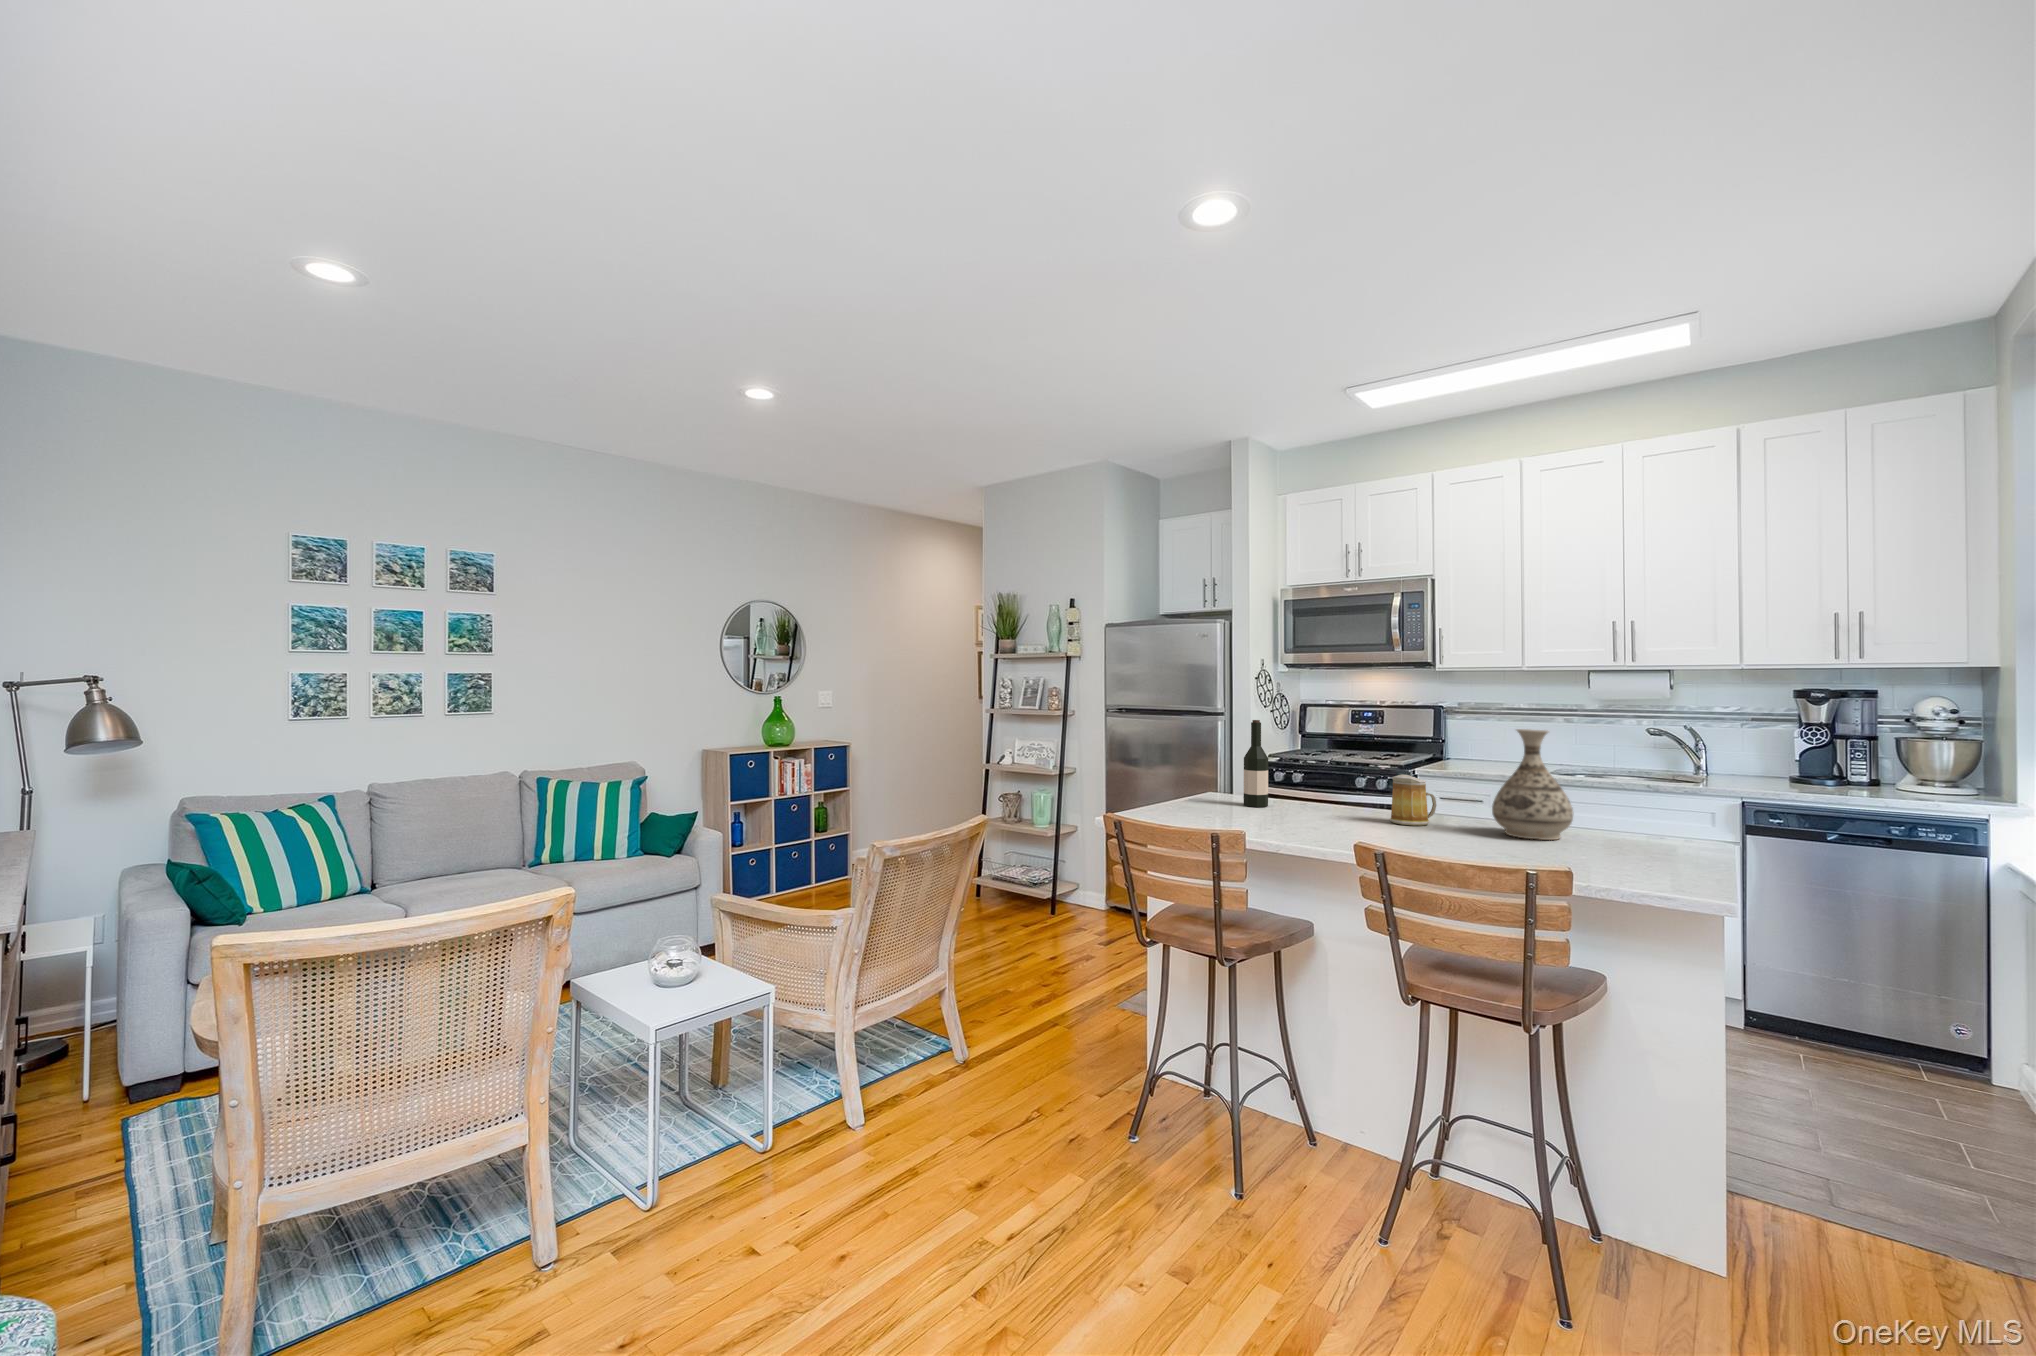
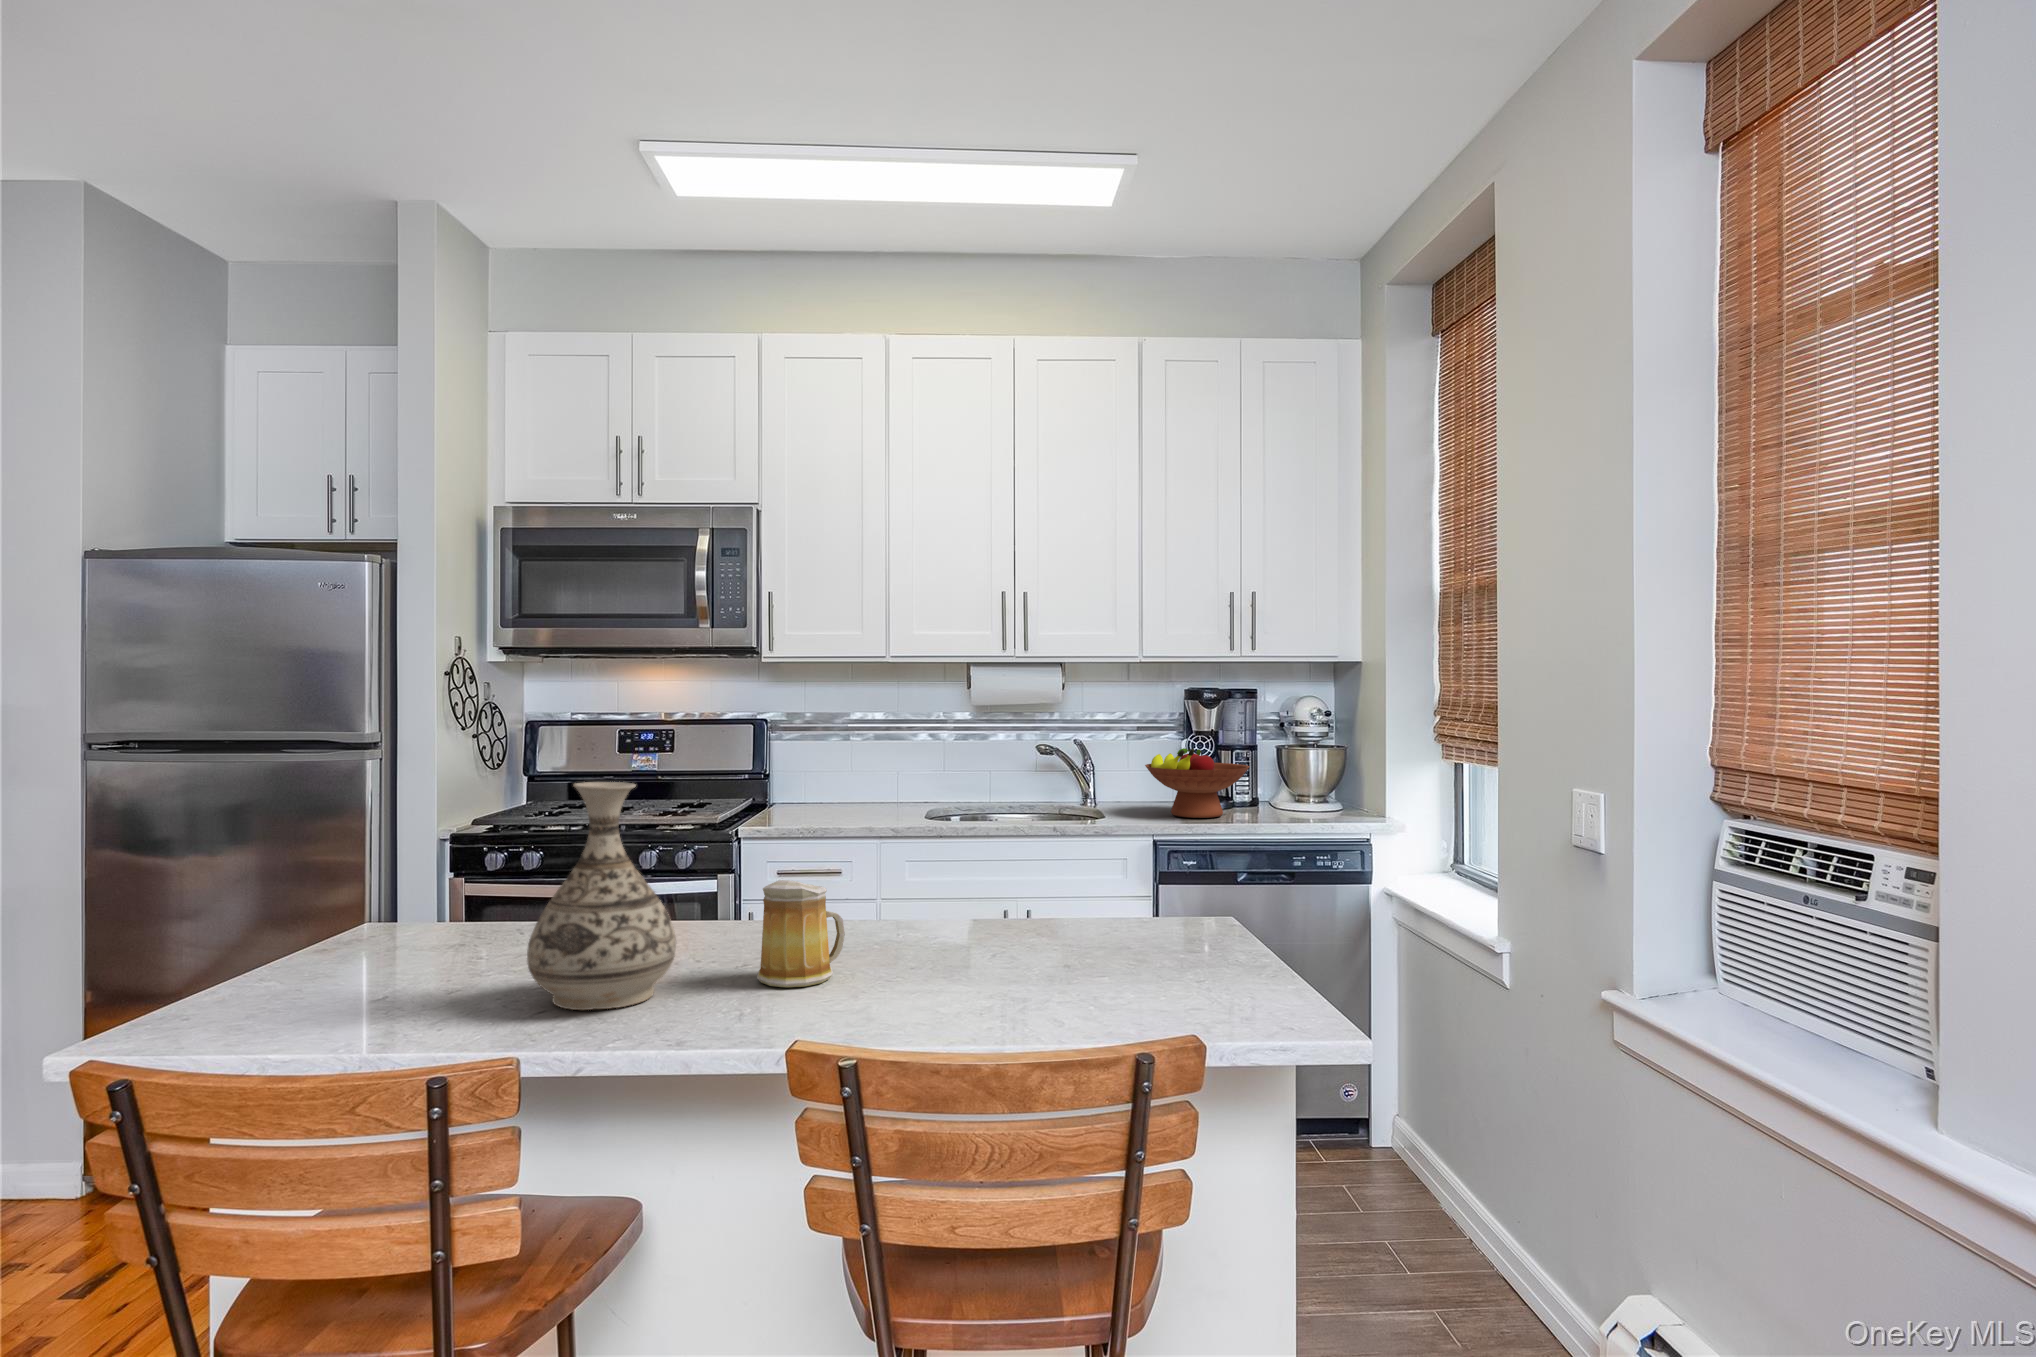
wine bottle: present [1244,720,1268,807] -> none [420,776,482,983]
vase: present [1492,729,1573,840] -> present [527,782,676,1010]
fruit bowl: none [1746,735,1857,790] -> present [1145,748,1250,818]

